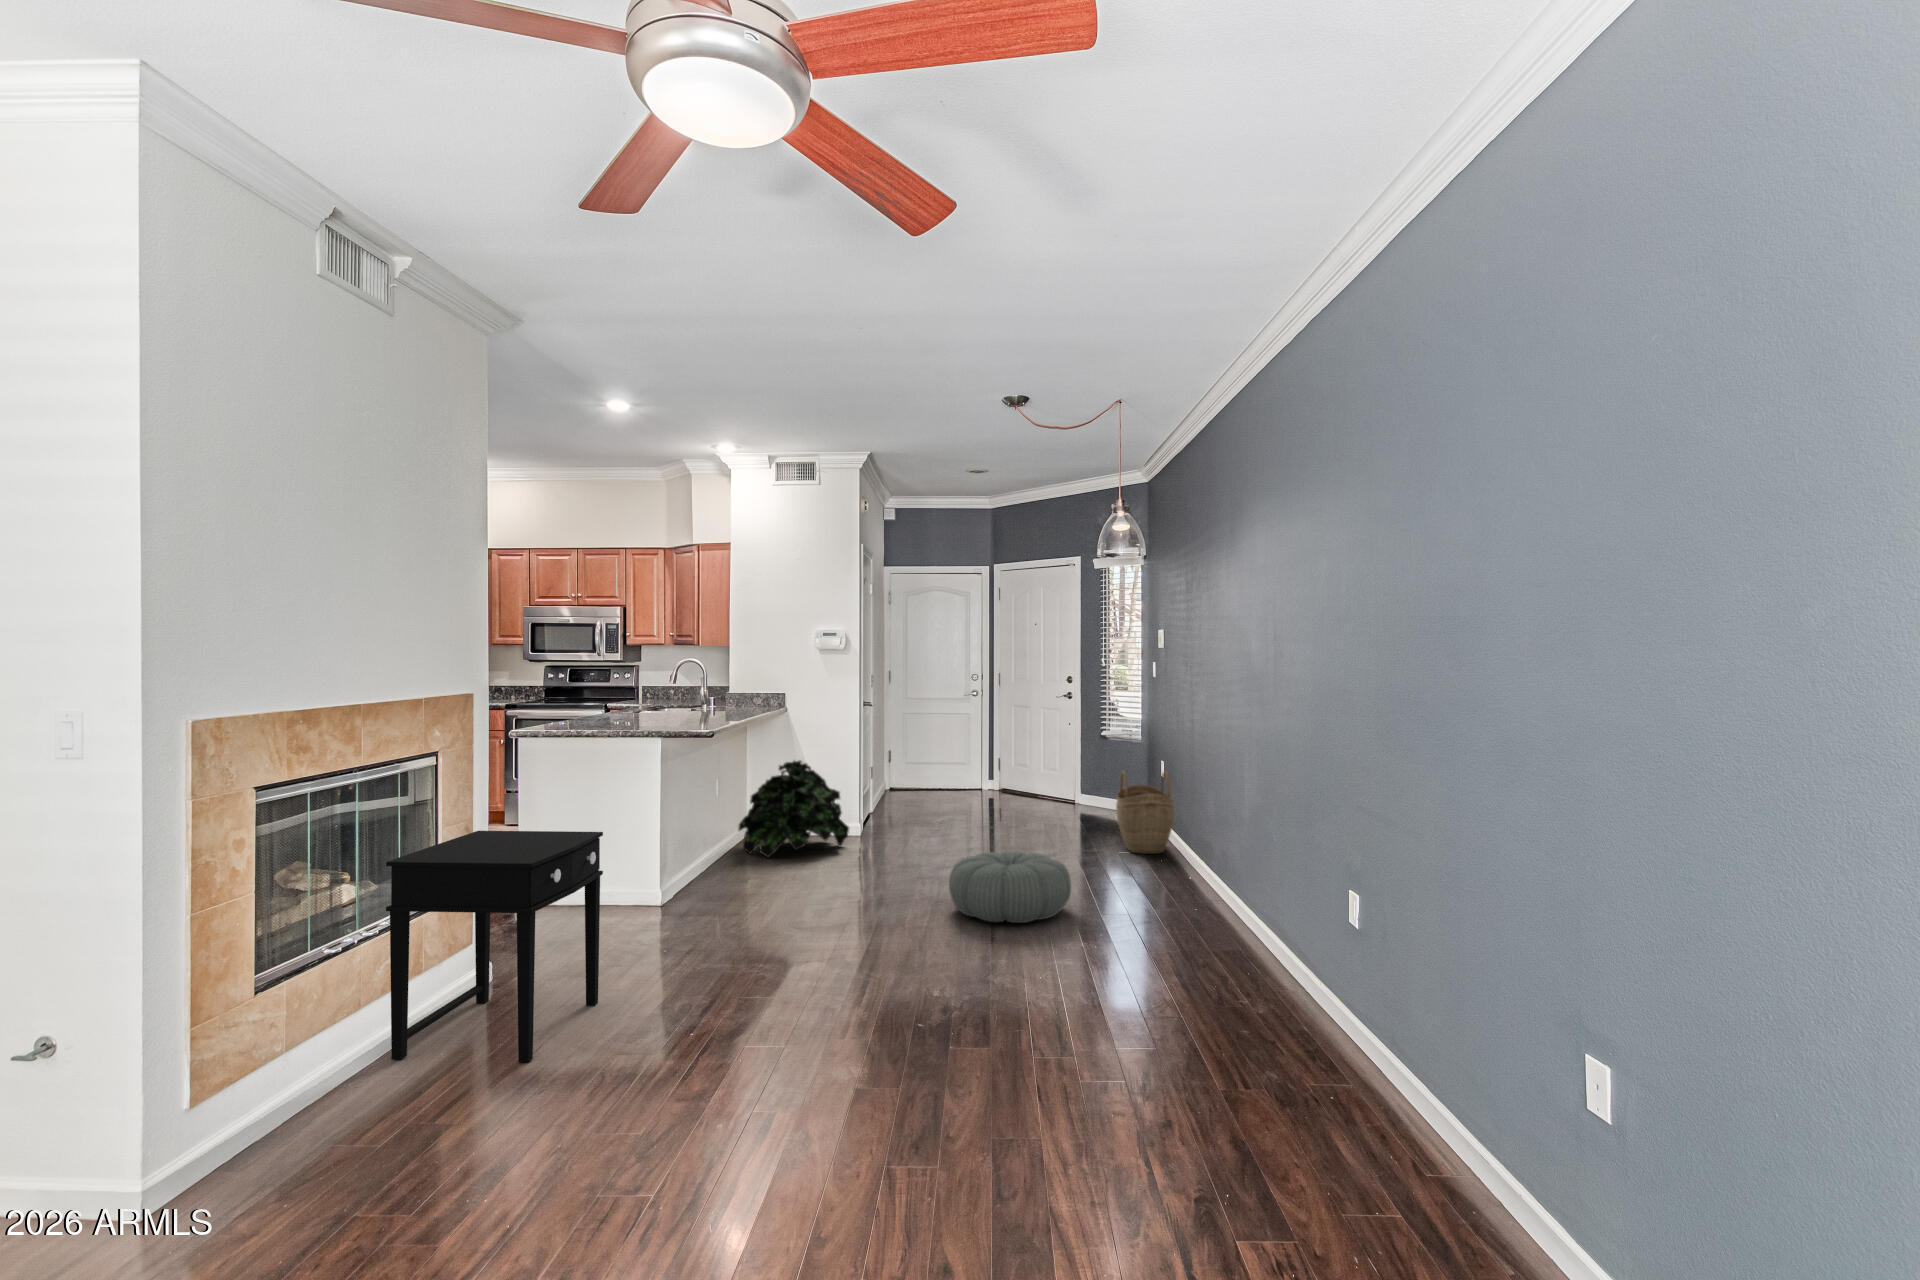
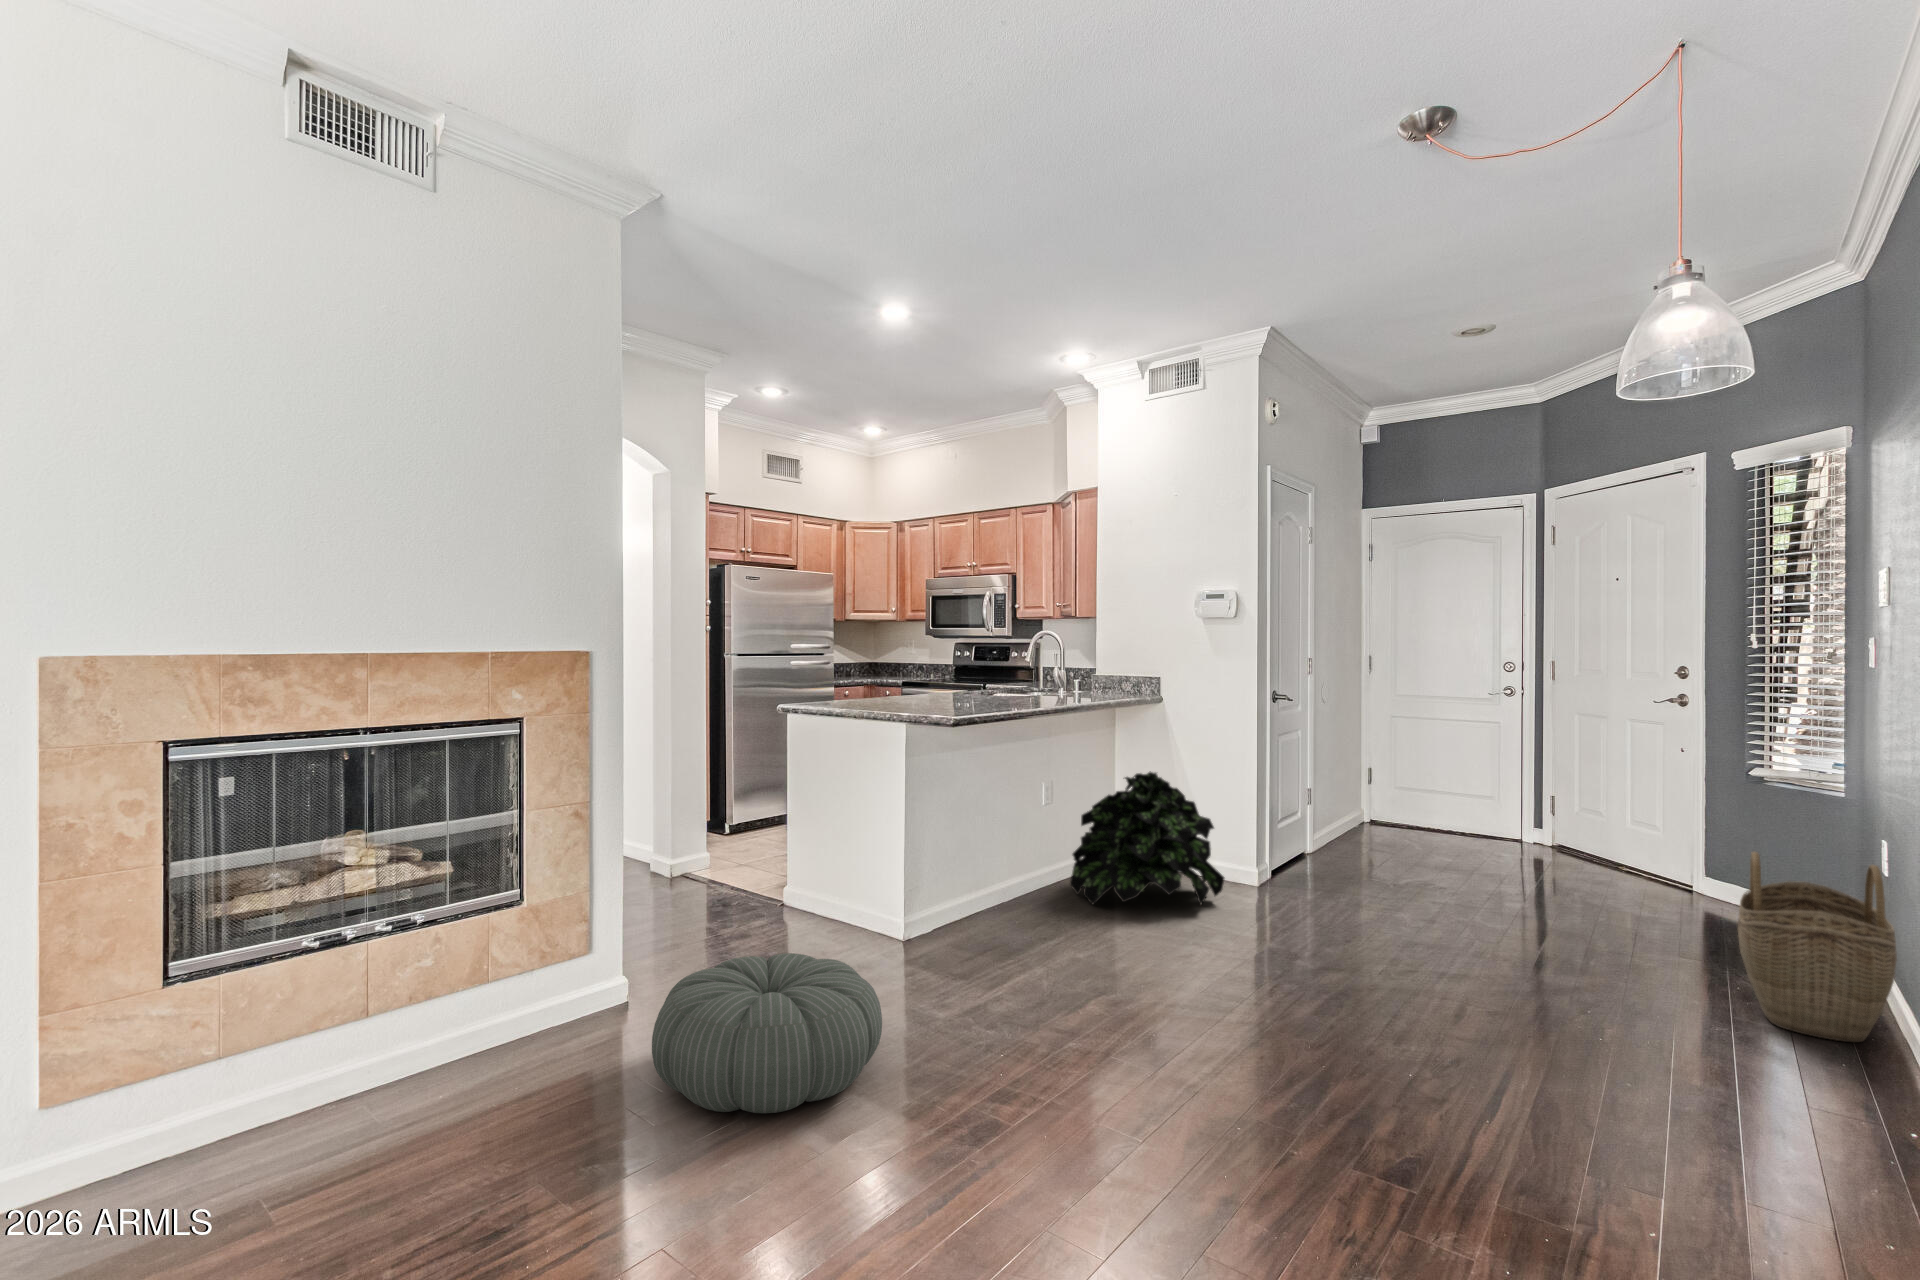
side table: present [386,831,603,1062] -> none [244,837,567,1224]
pouf: present [949,851,1071,923] -> present [652,953,882,1113]

